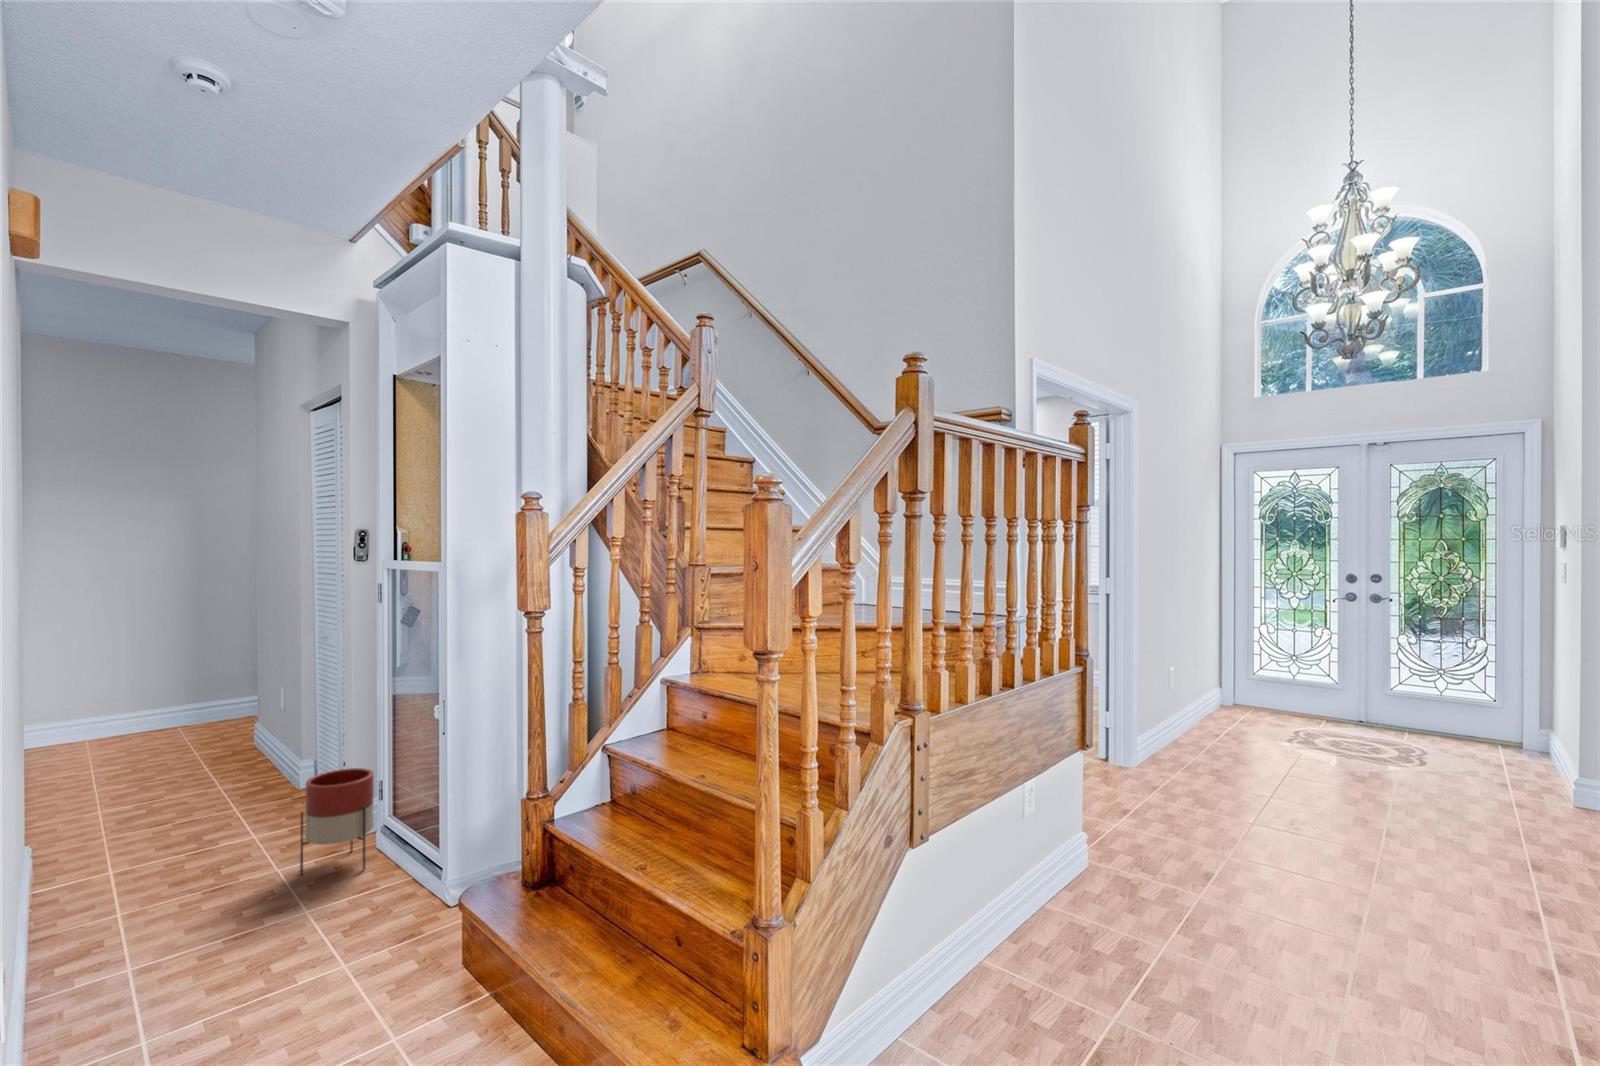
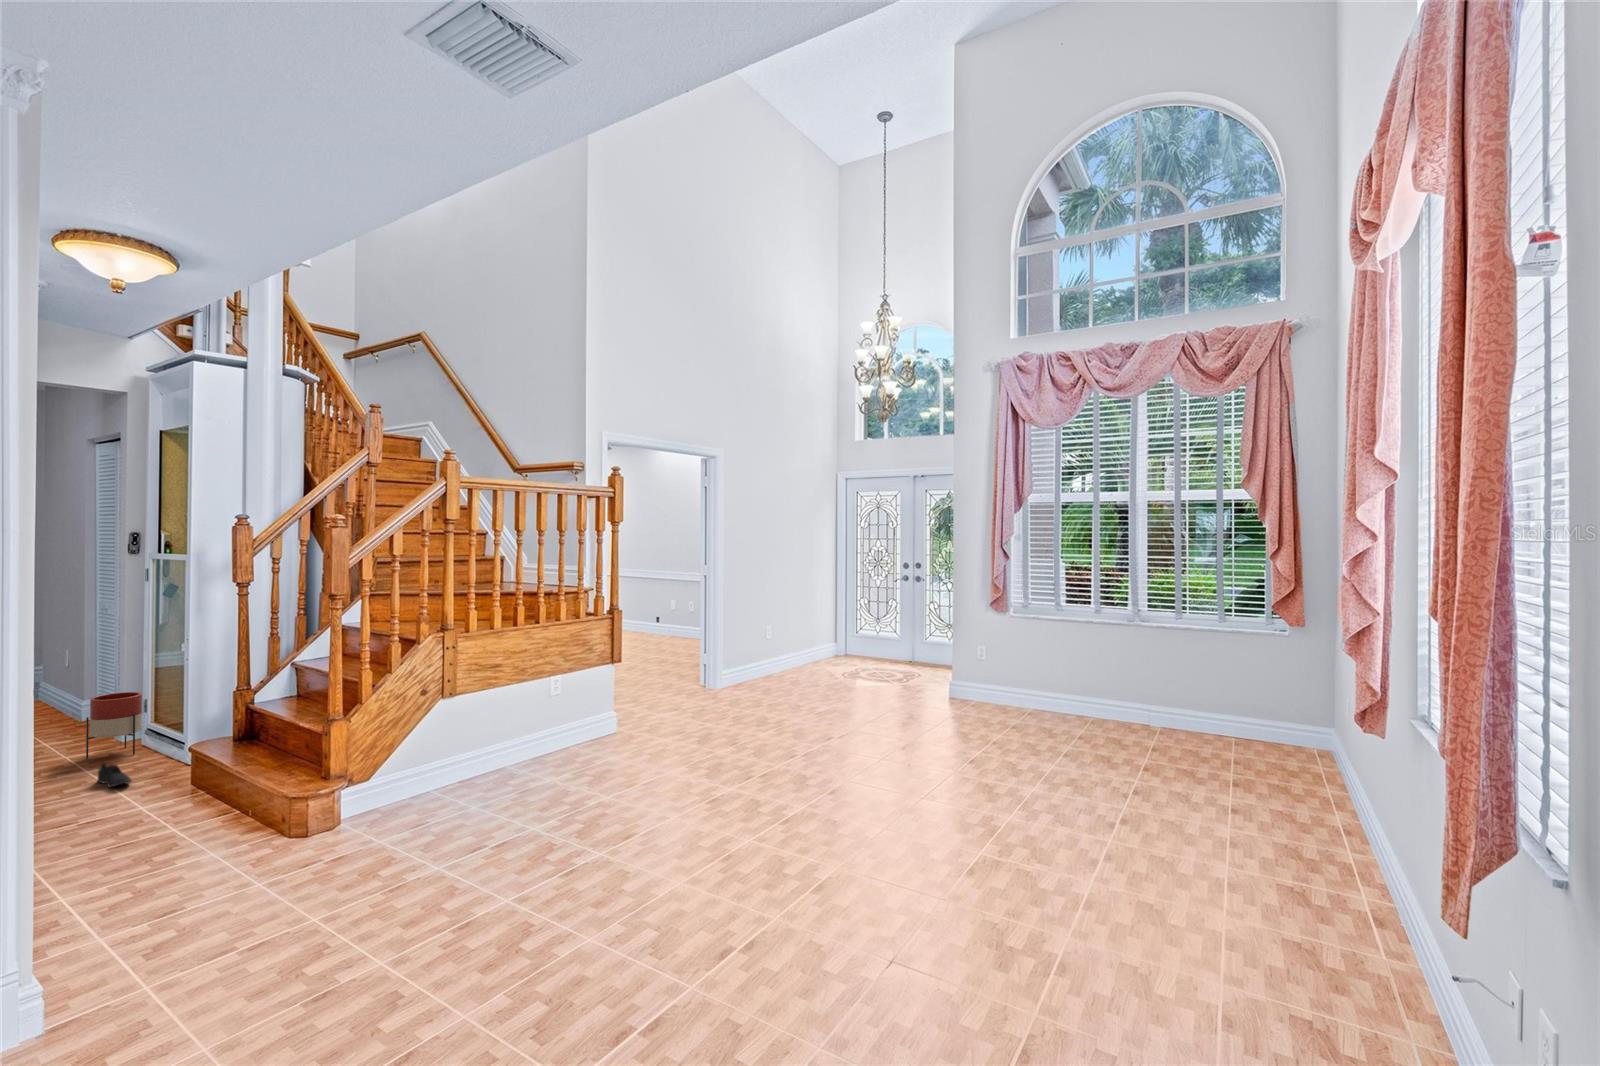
shoe: none [316,909,367,965] -> present [97,763,131,787]

